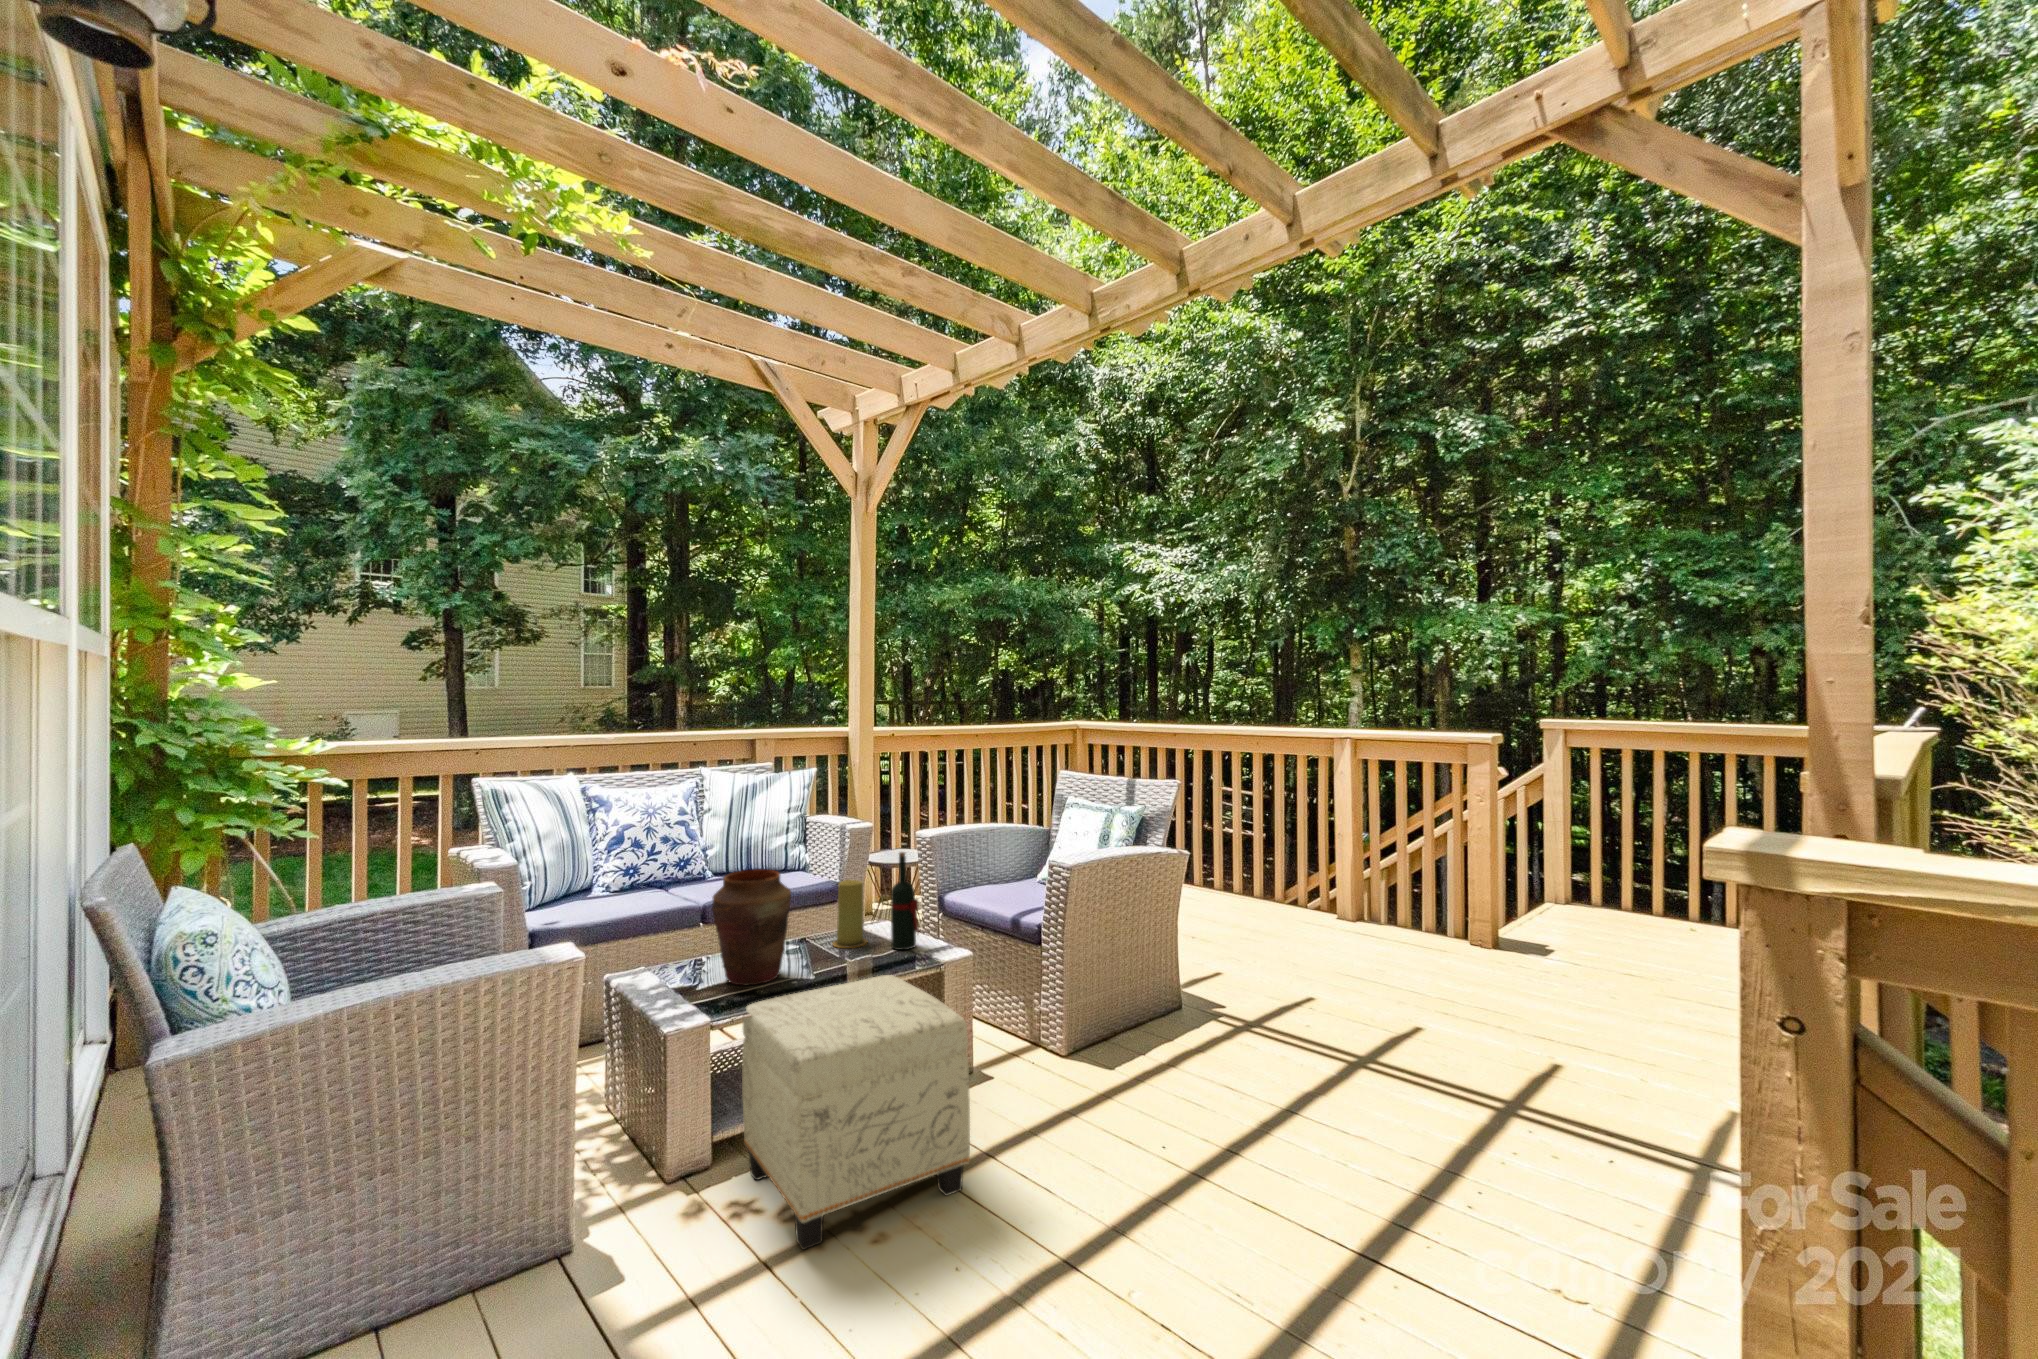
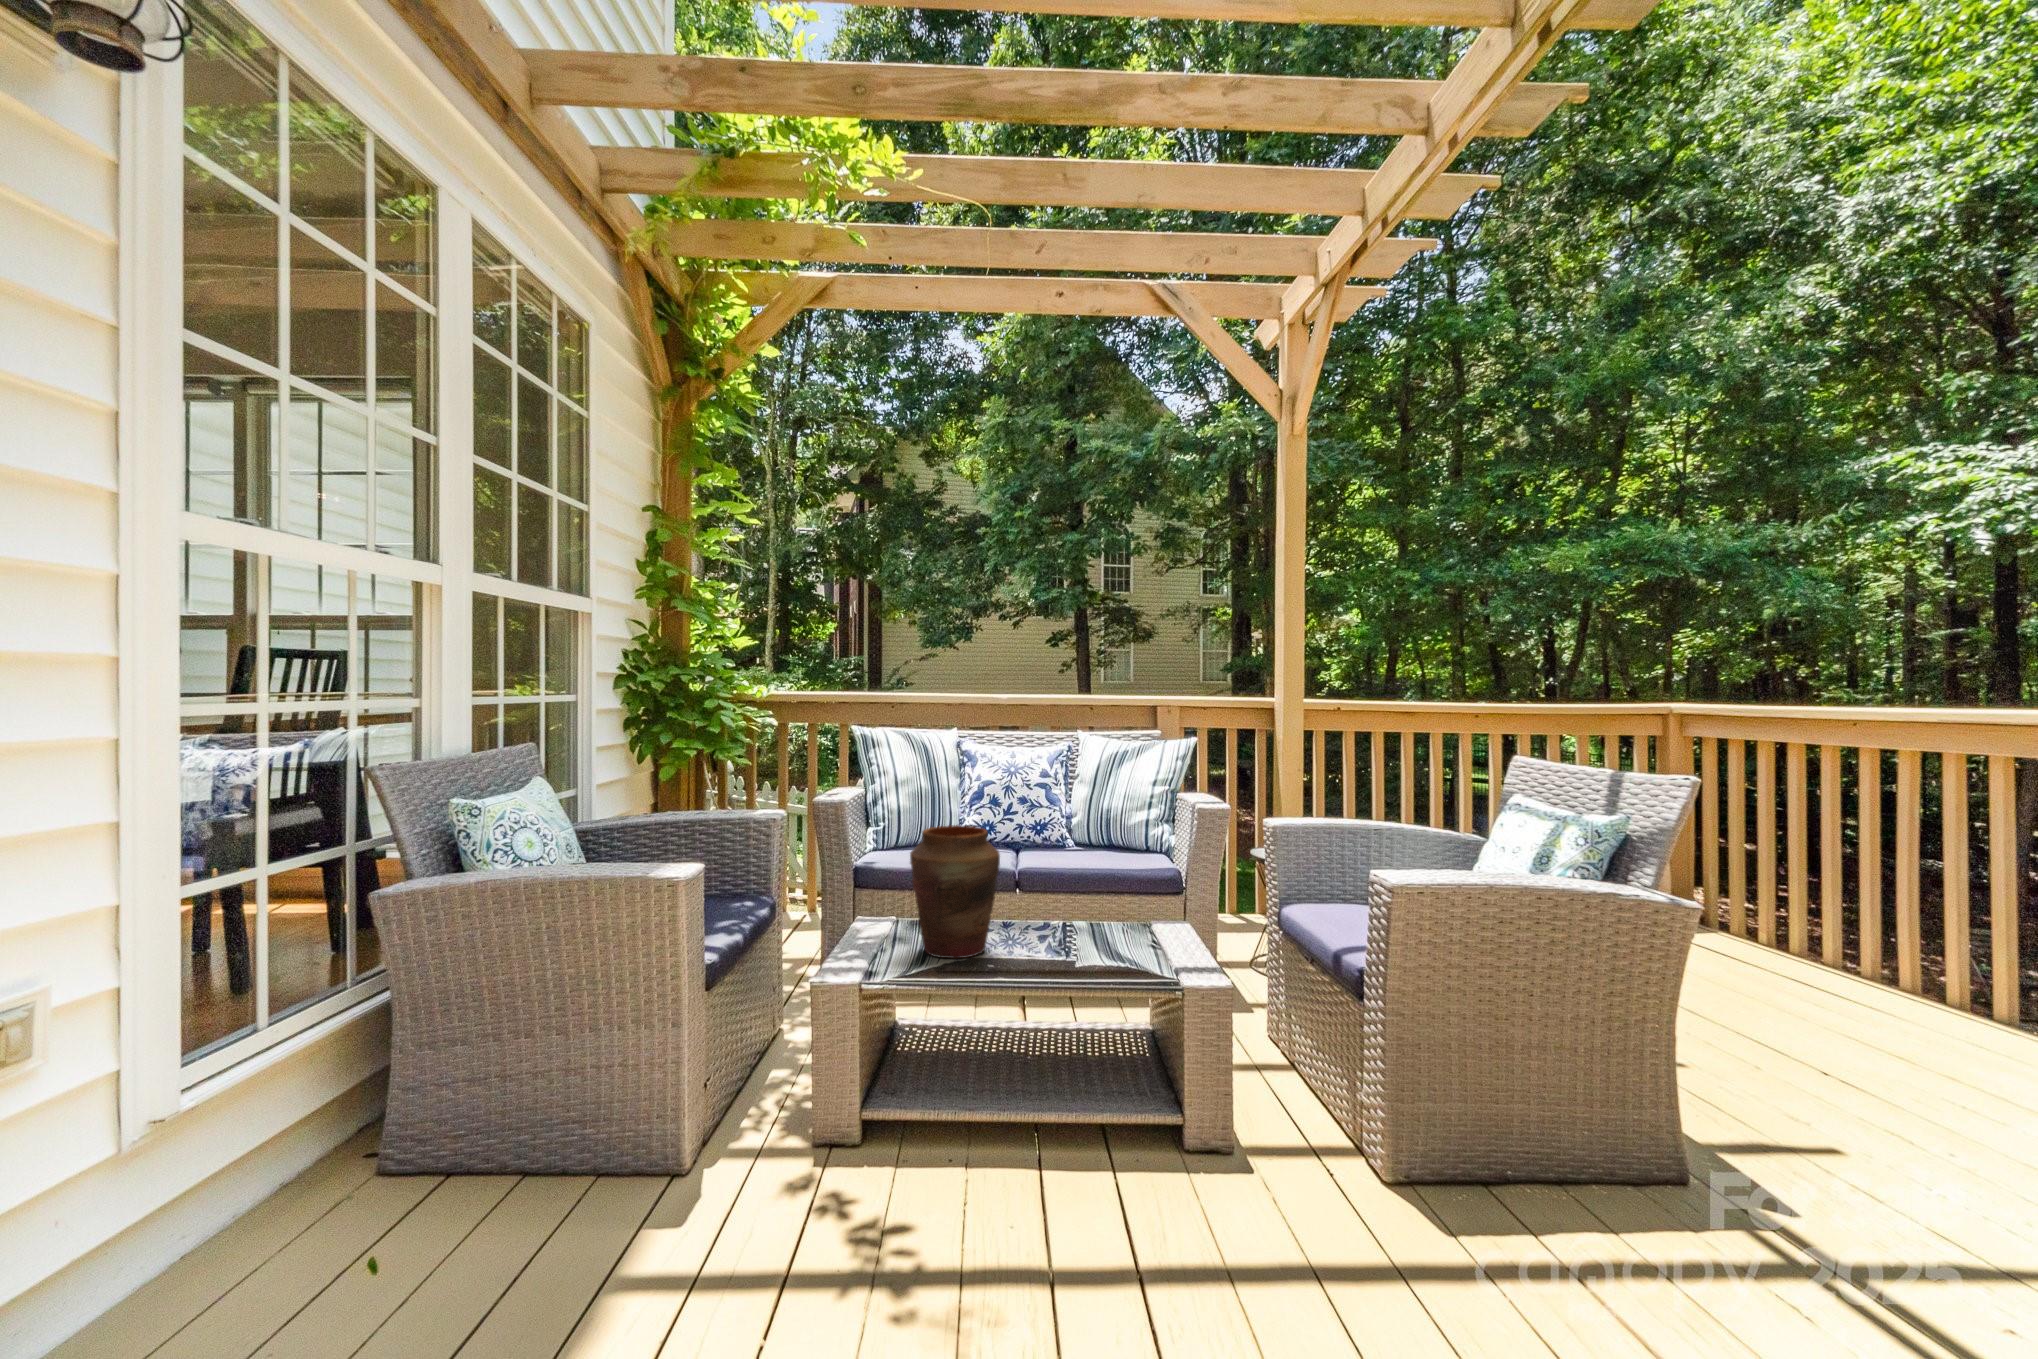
wine bottle: present [891,852,920,950] -> none [1135,831,1169,960]
candle: present [833,880,868,948] -> none [1081,860,1126,945]
ottoman: present [742,975,970,1249] -> none [841,974,1090,1287]

